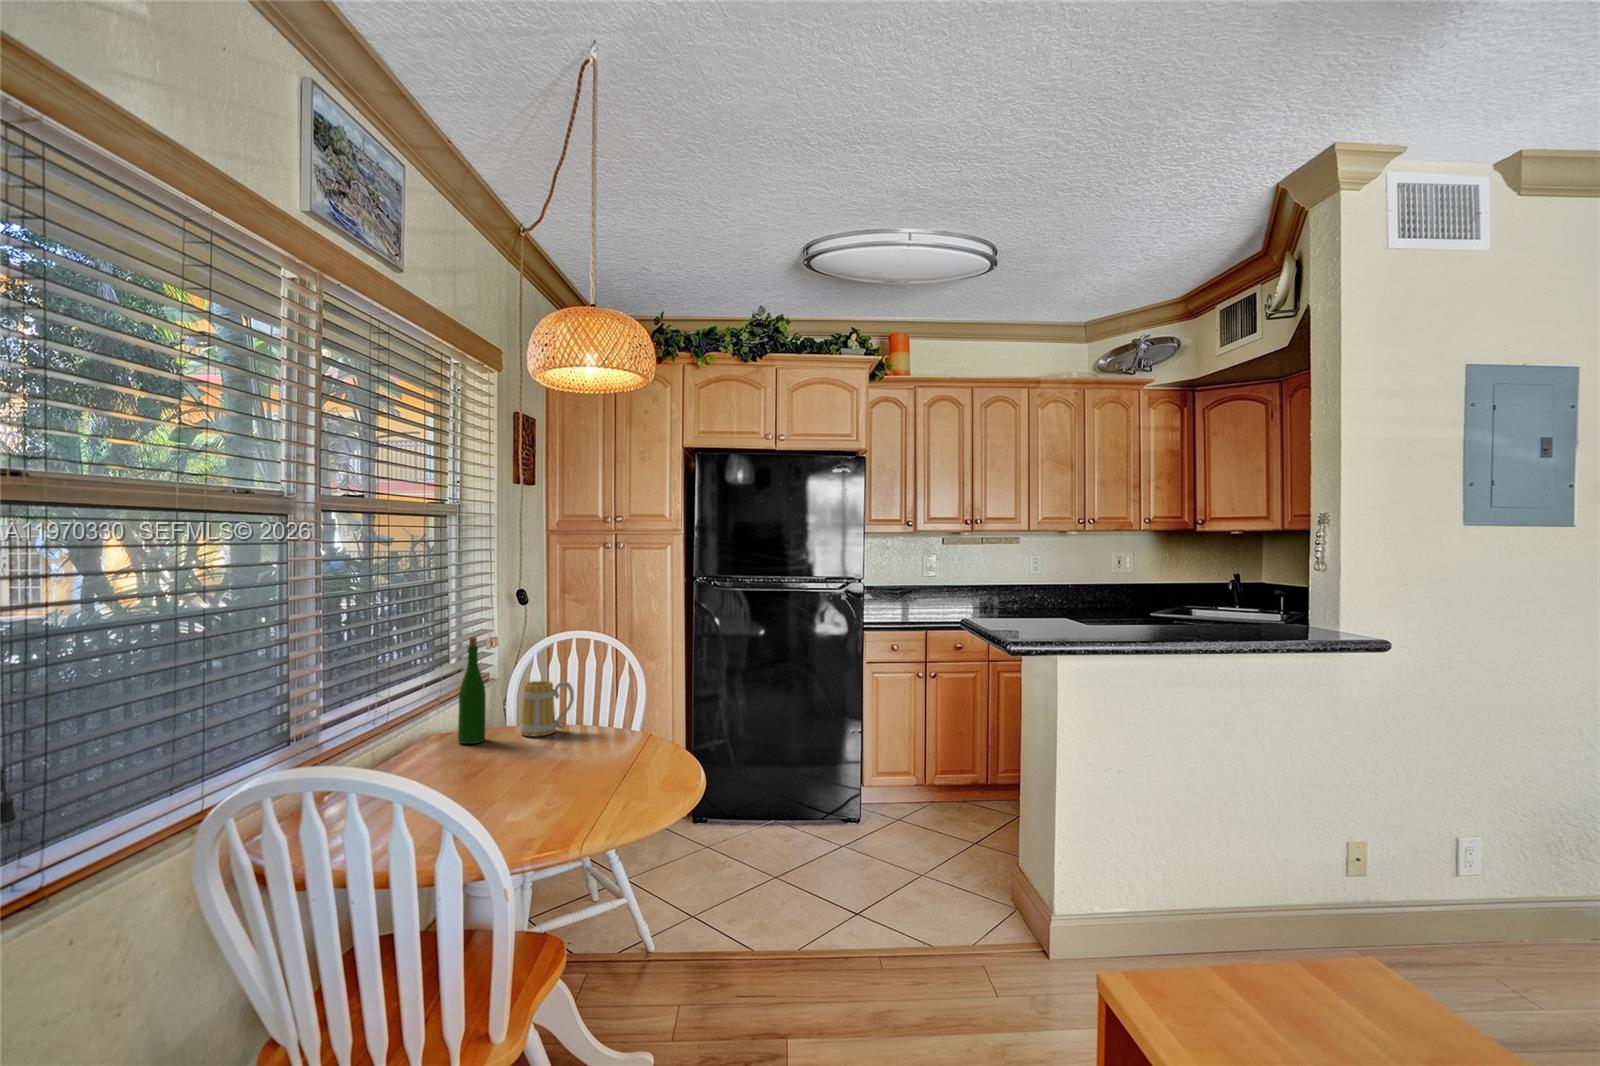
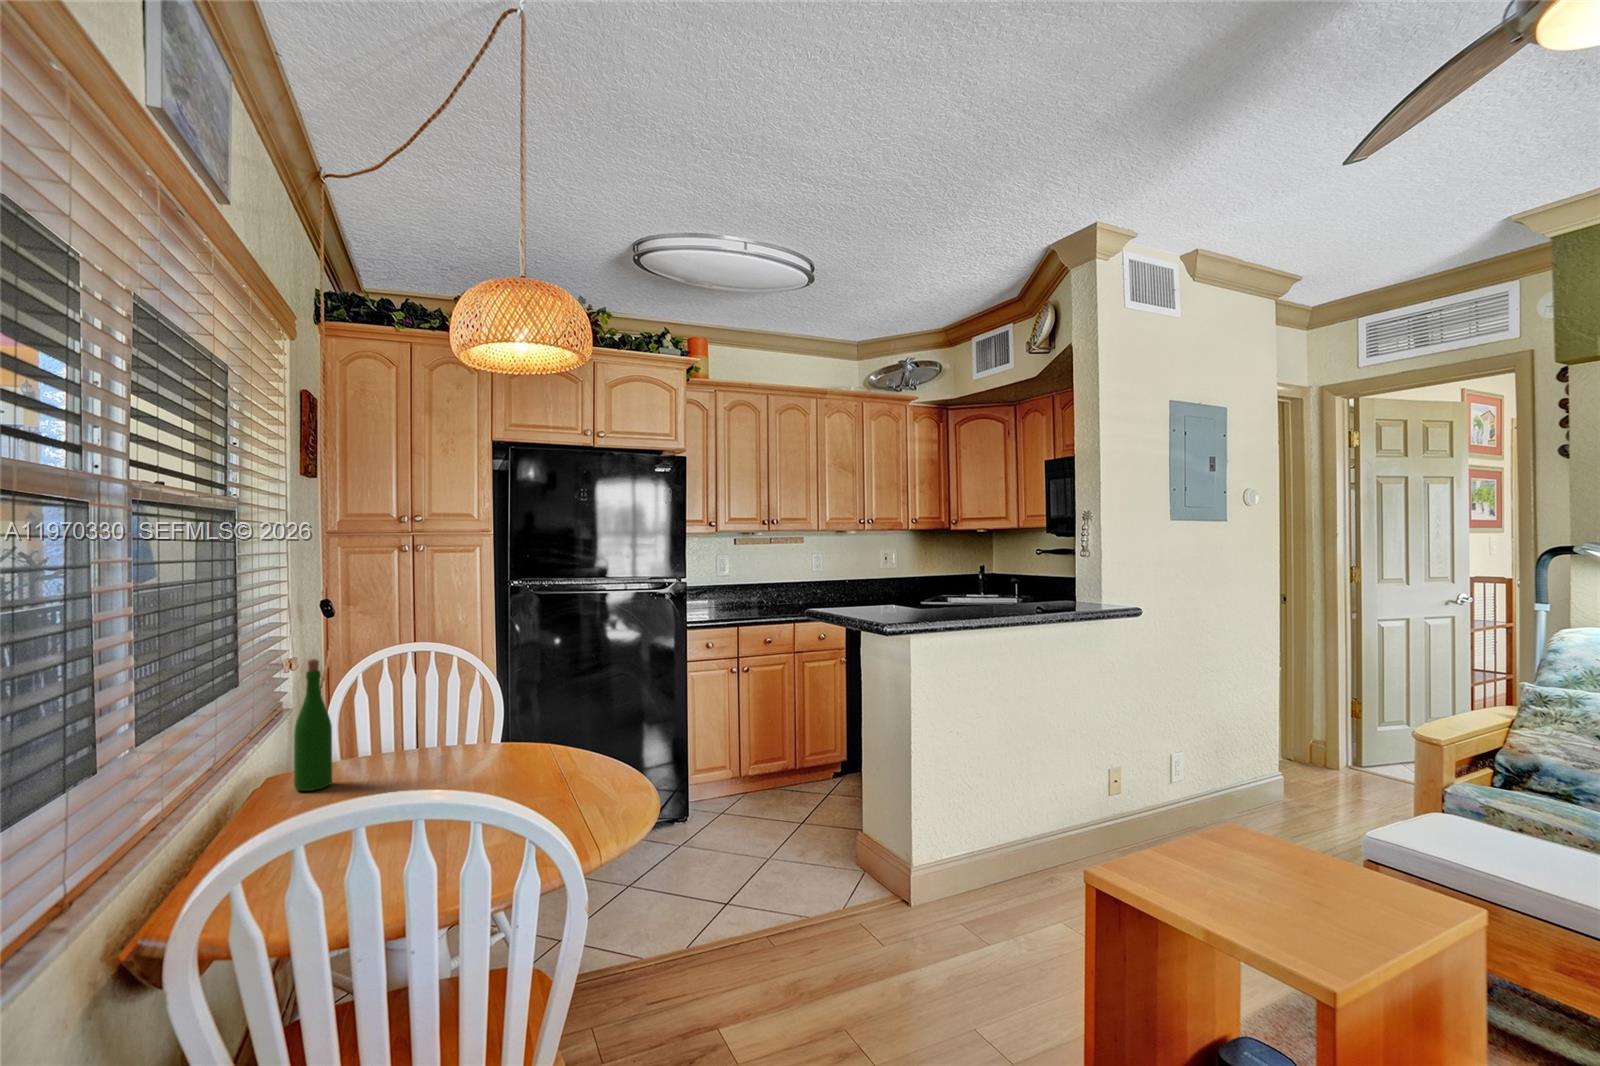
mug: present [519,681,574,737] -> none [369,704,437,772]

